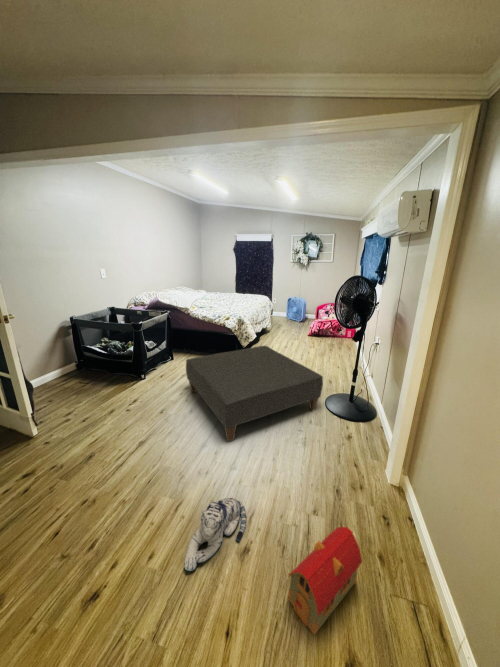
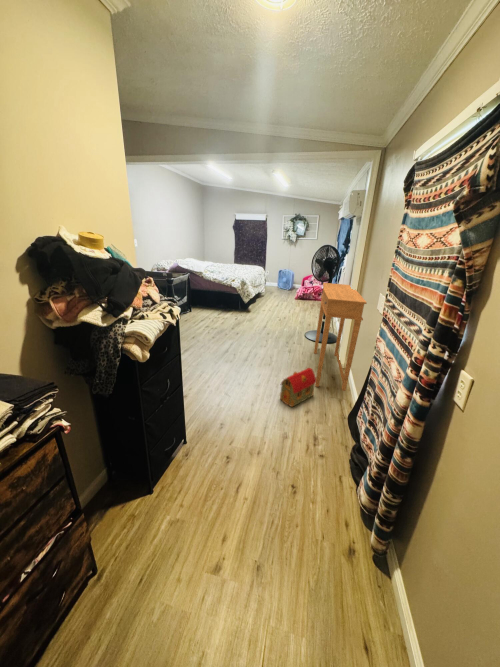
side table: none [343,338,471,564] -> present [314,283,367,391]
ottoman: present [186,346,323,442] -> none [207,299,303,351]
plush toy: present [184,498,247,571] -> none [227,363,257,392]

